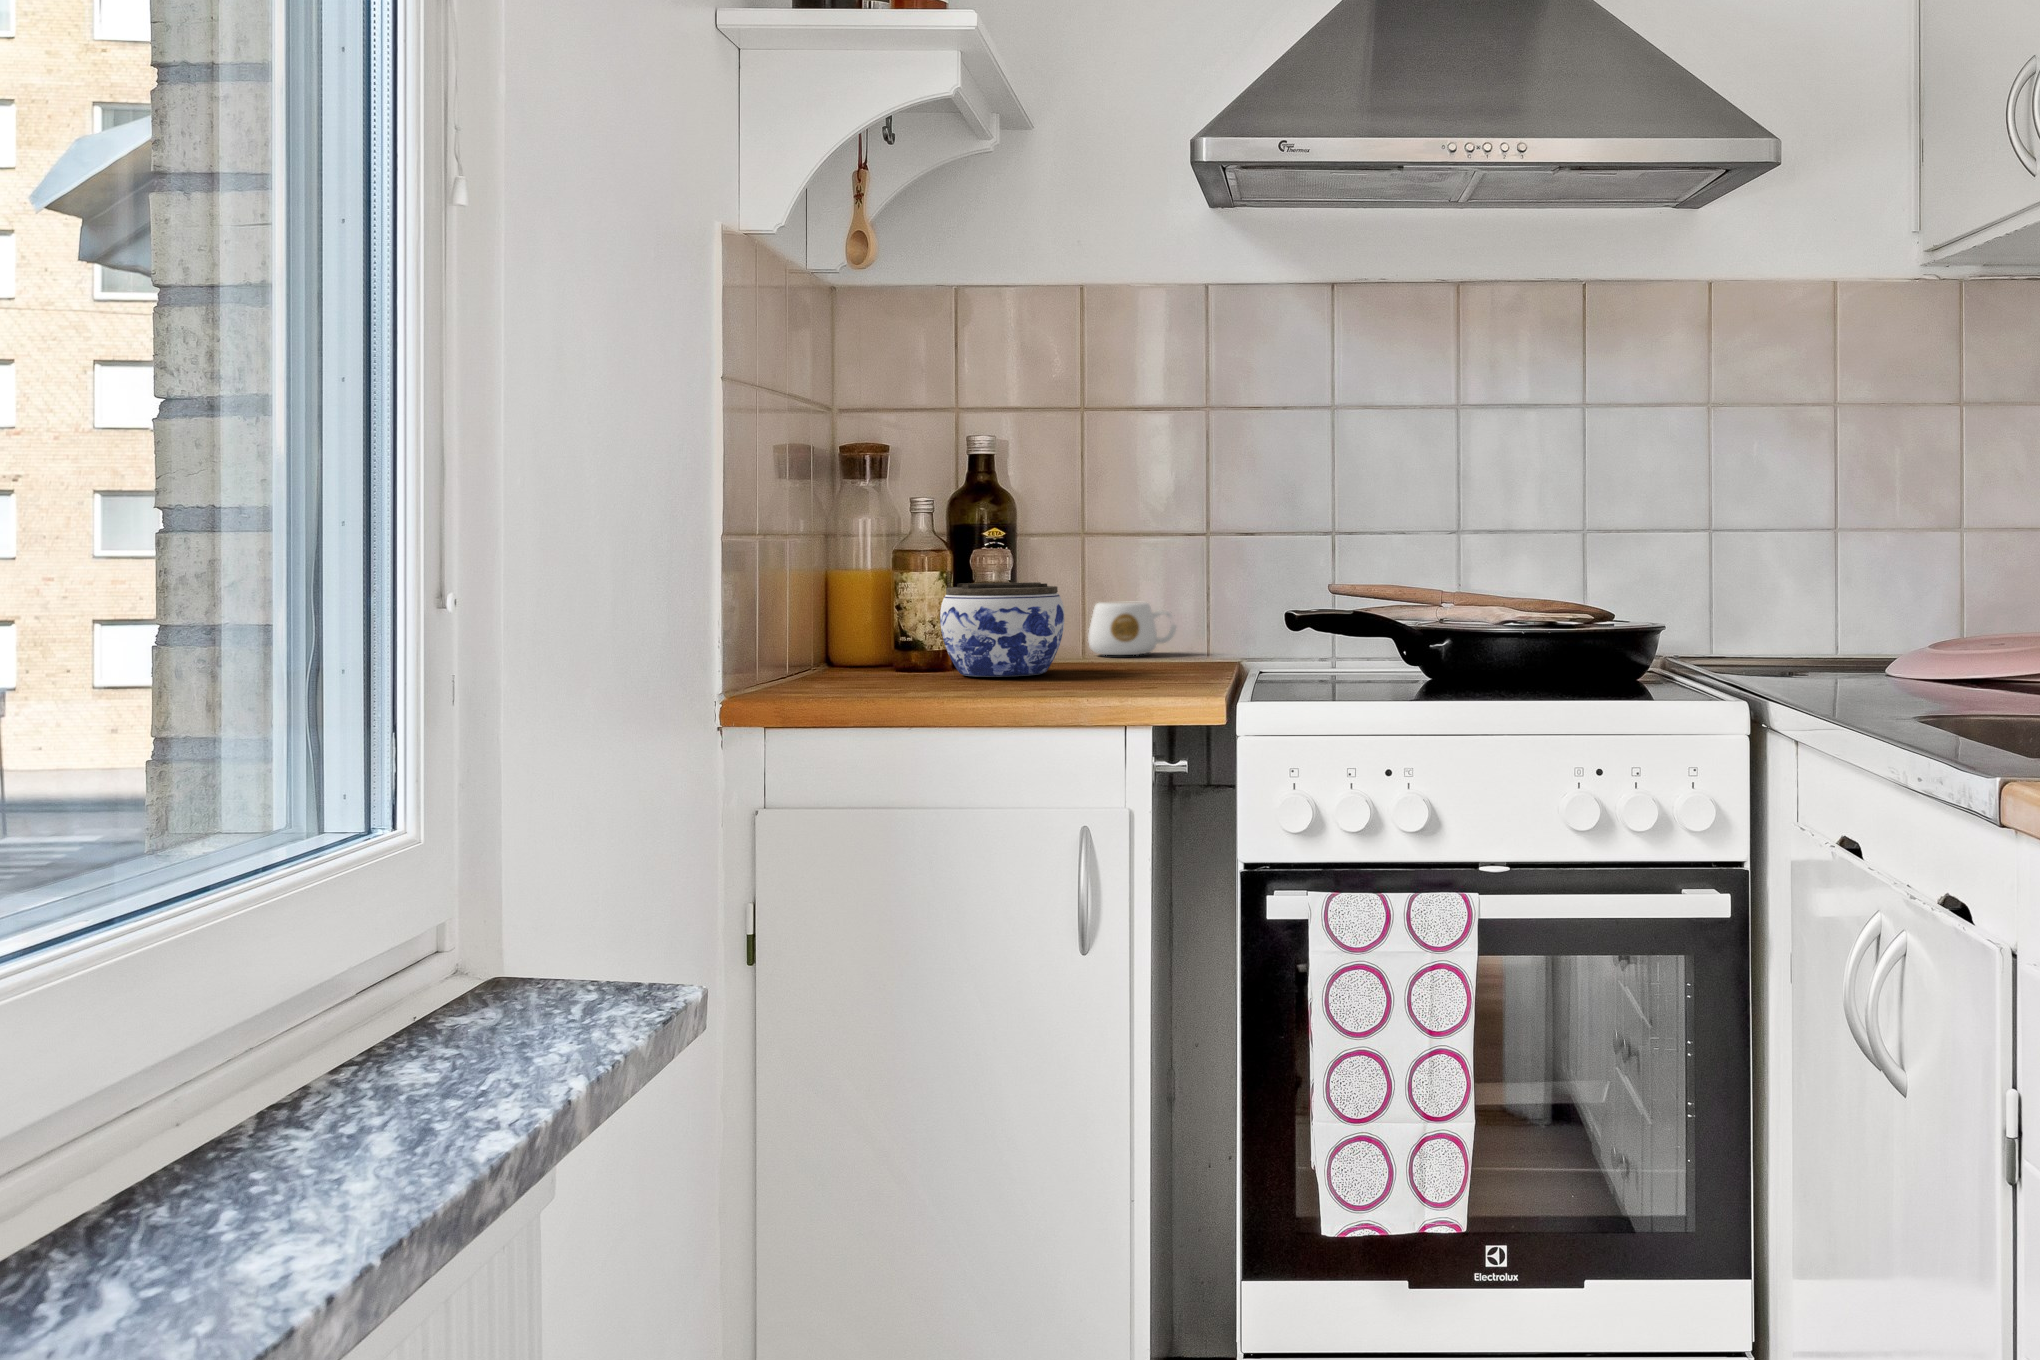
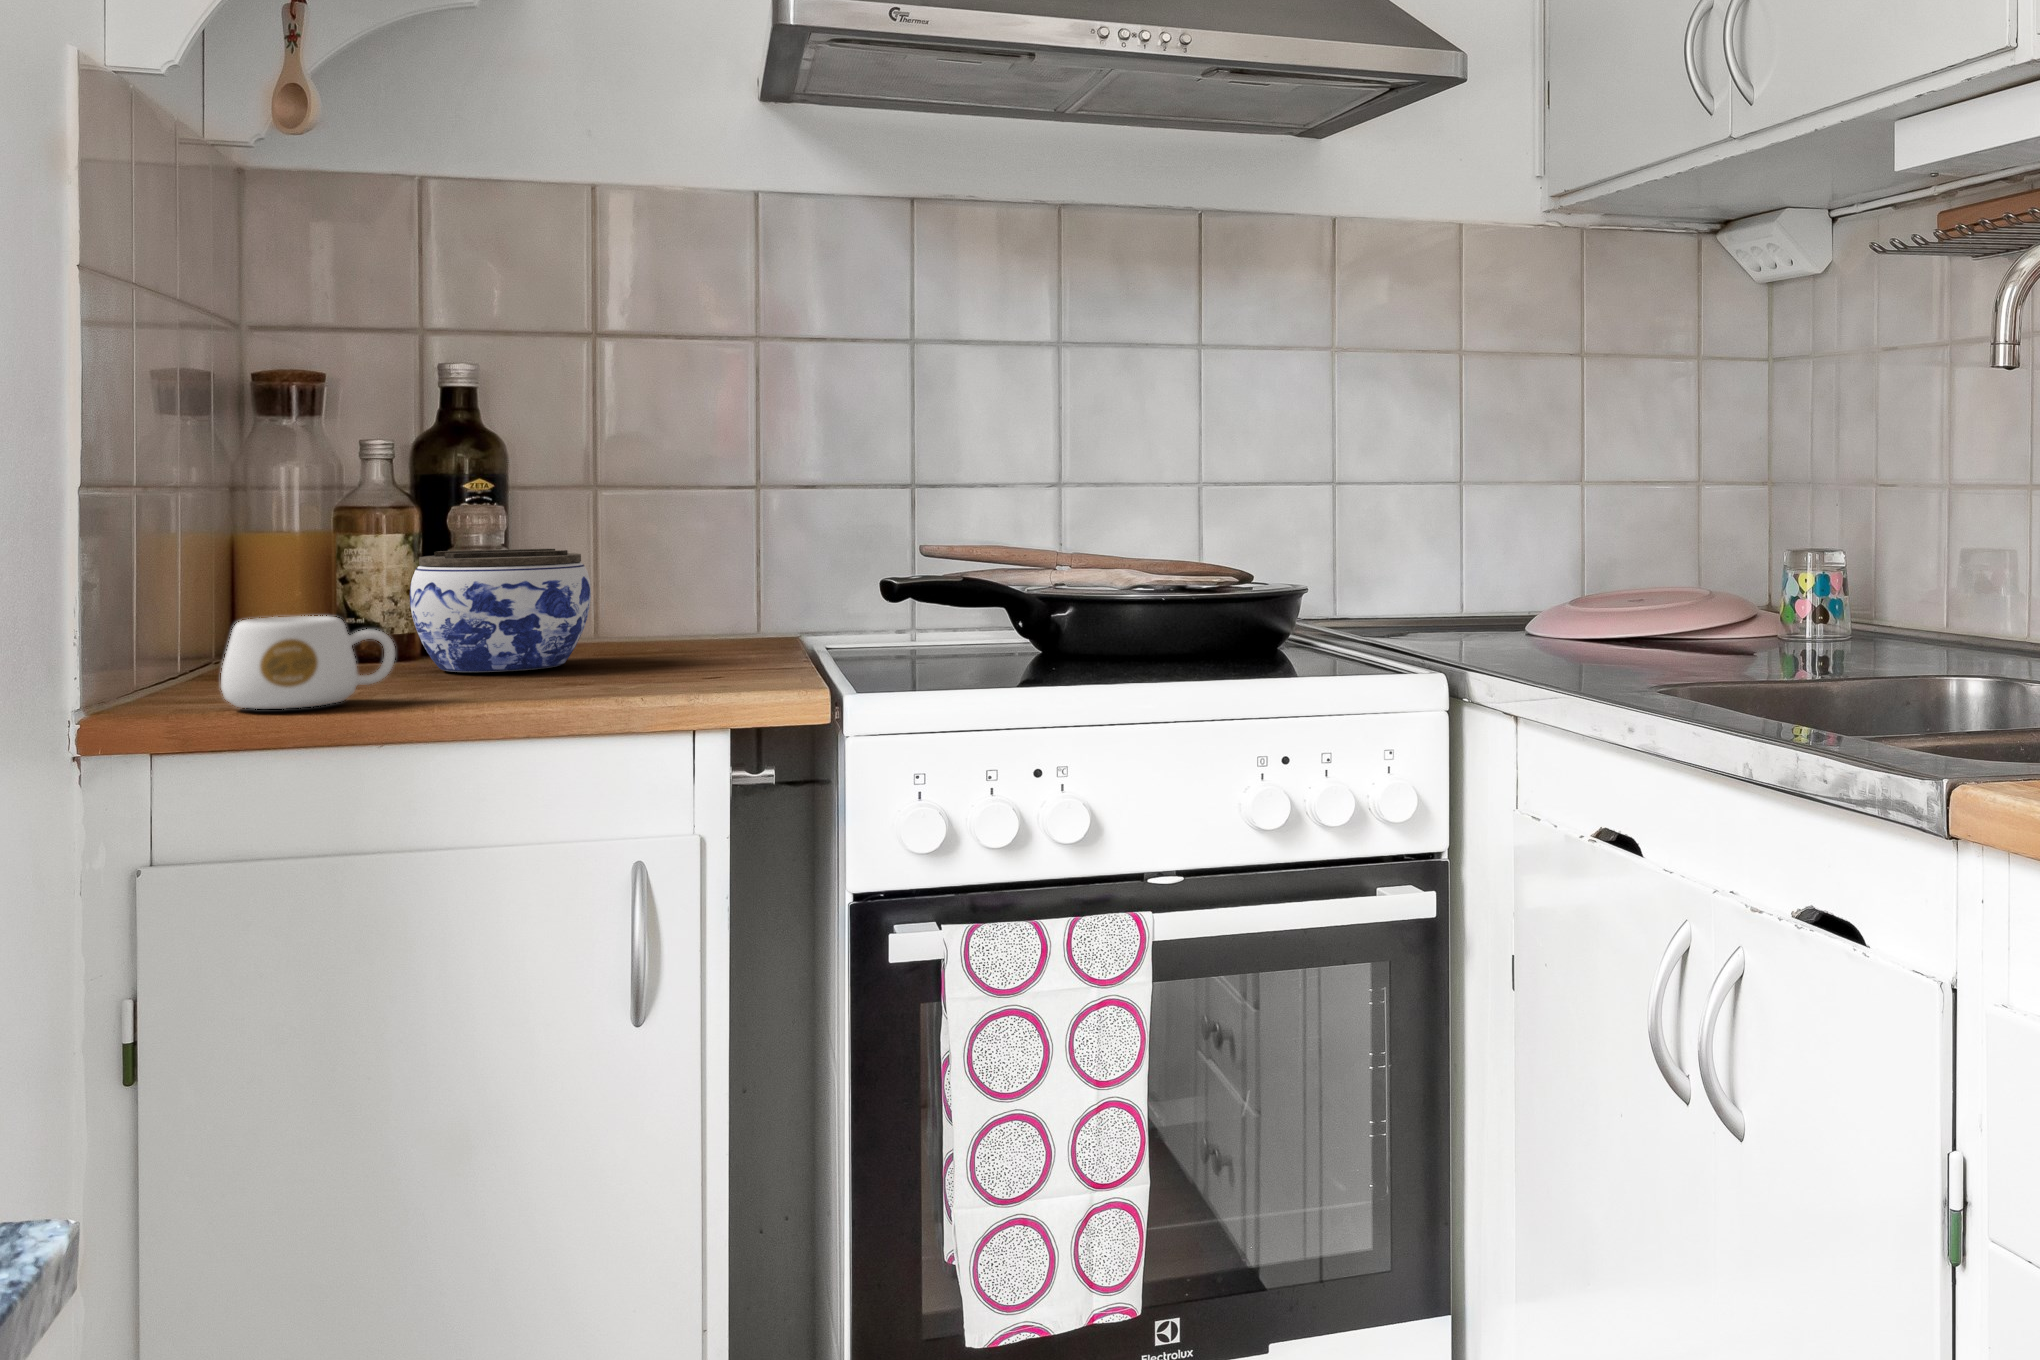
mug: present [1089,602,1176,655] -> present [221,616,395,709]

